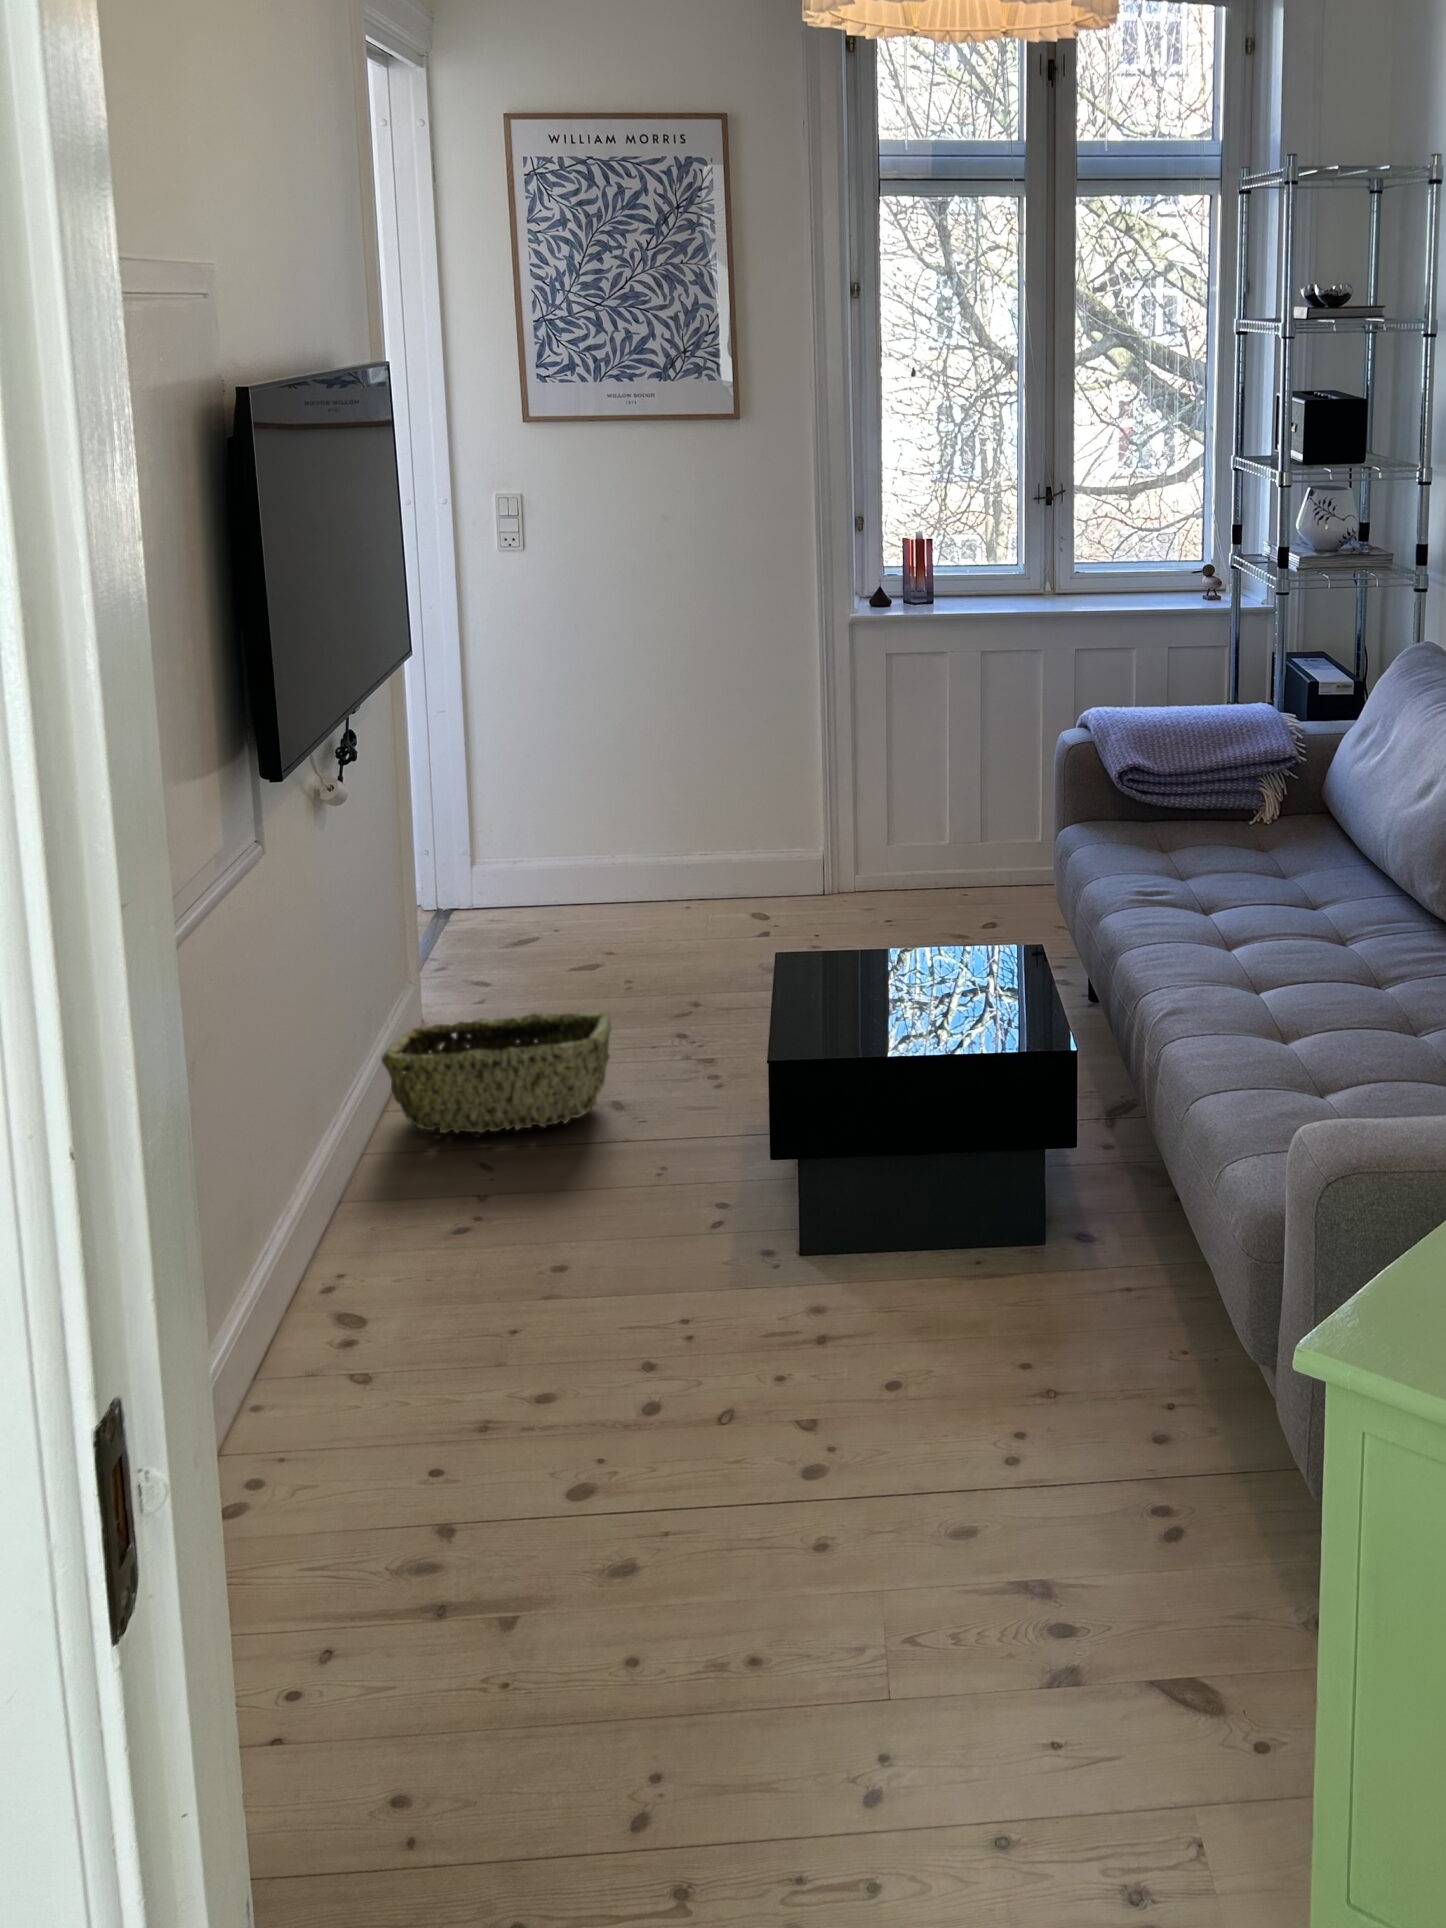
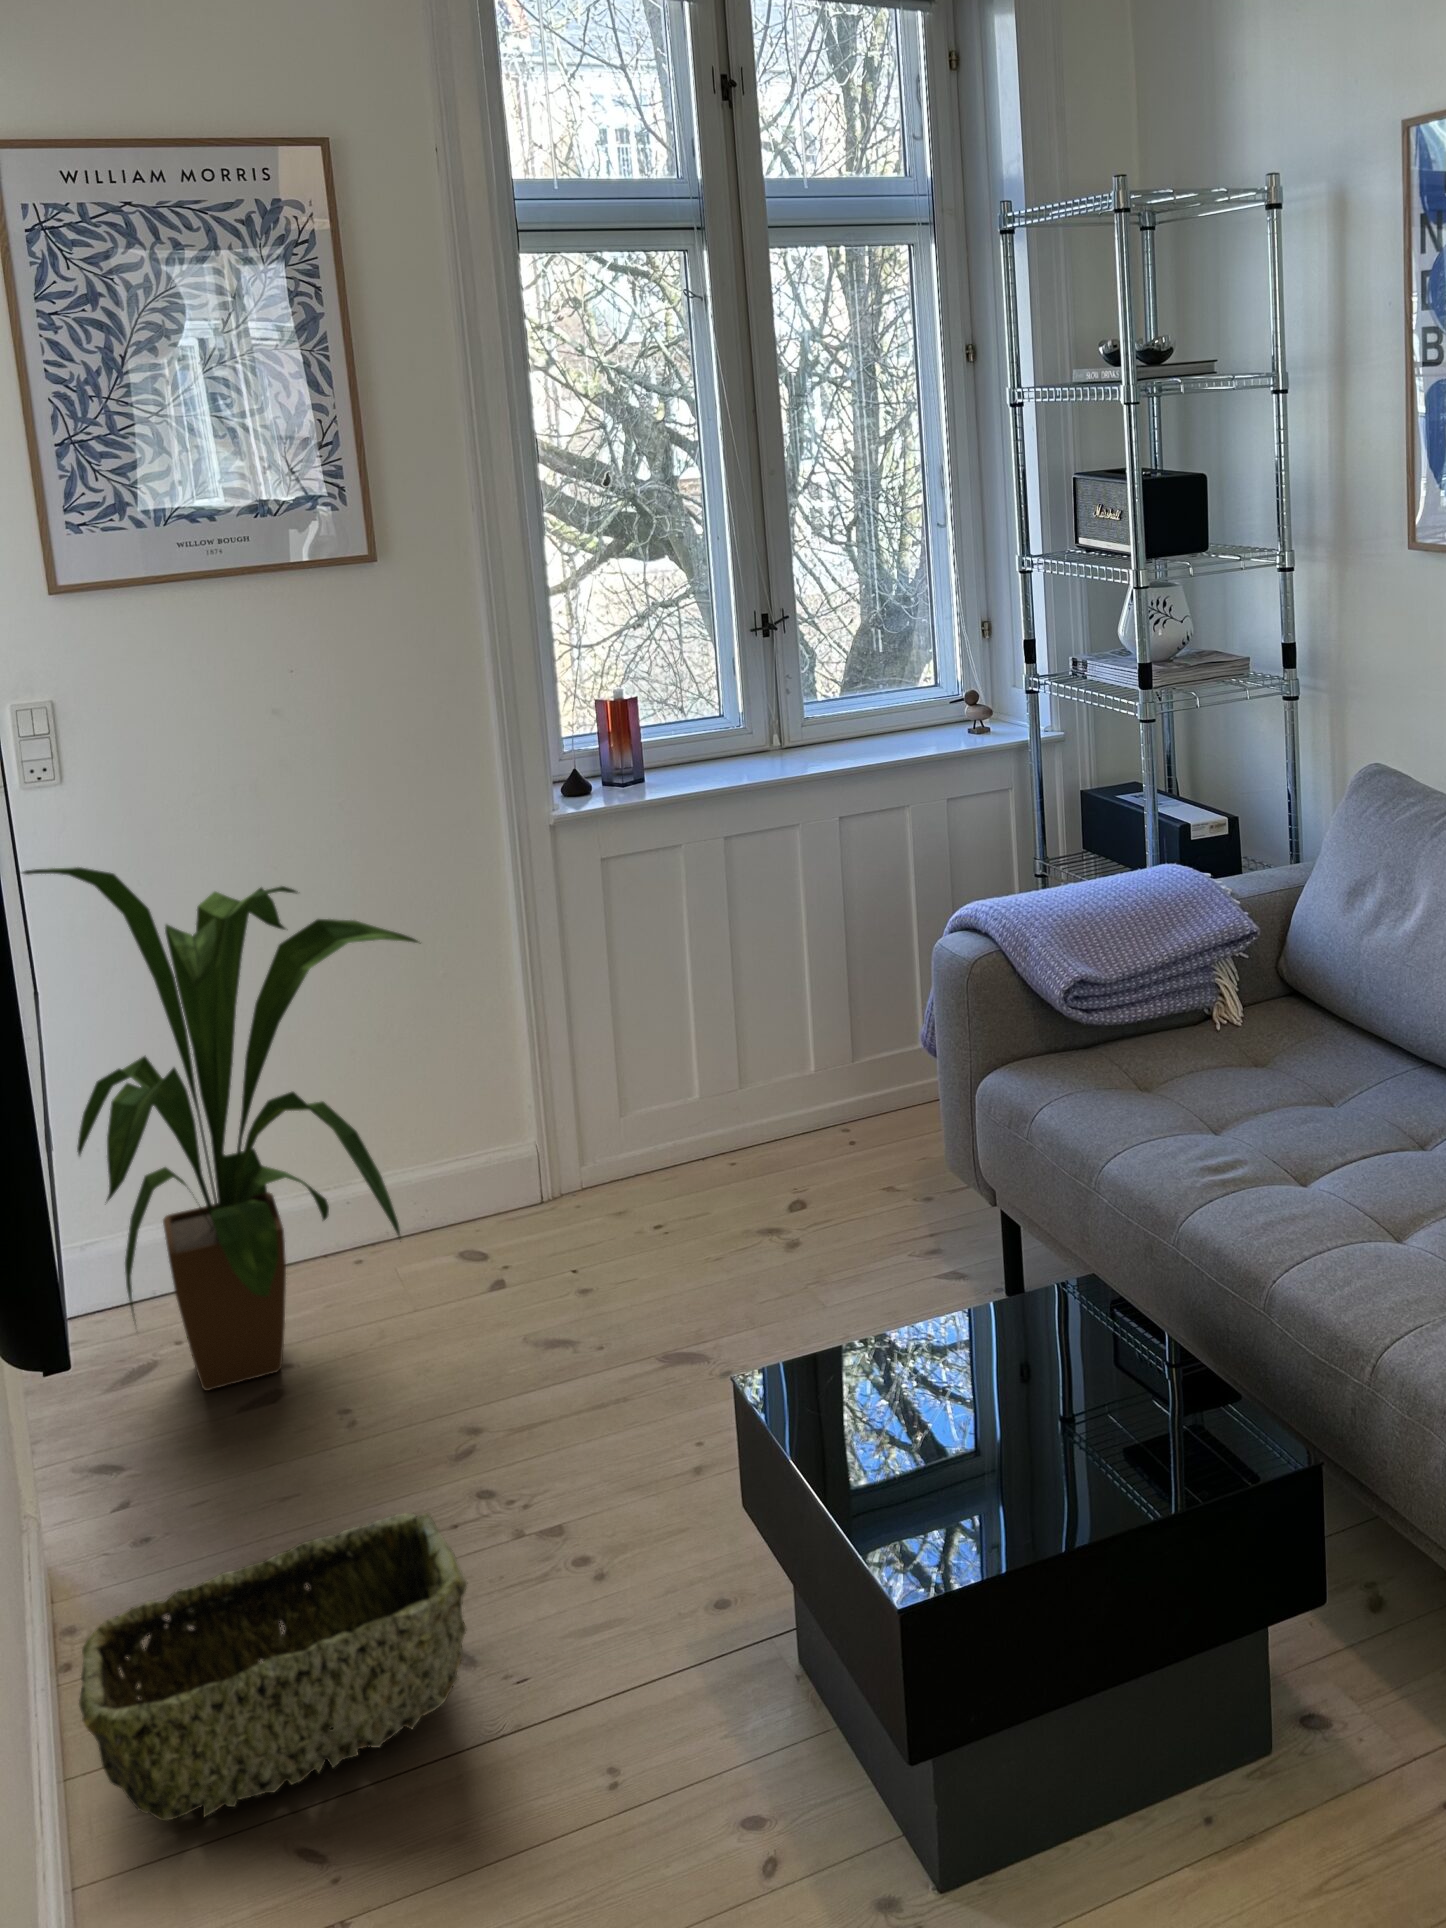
house plant: none [463,595,733,959] -> present [22,867,418,1390]

